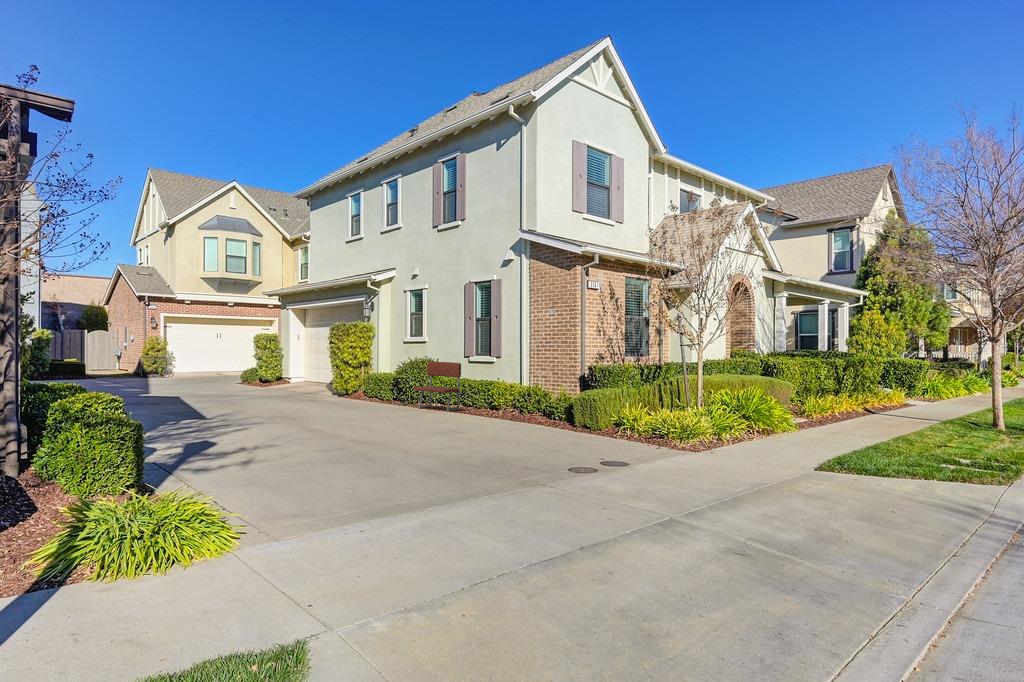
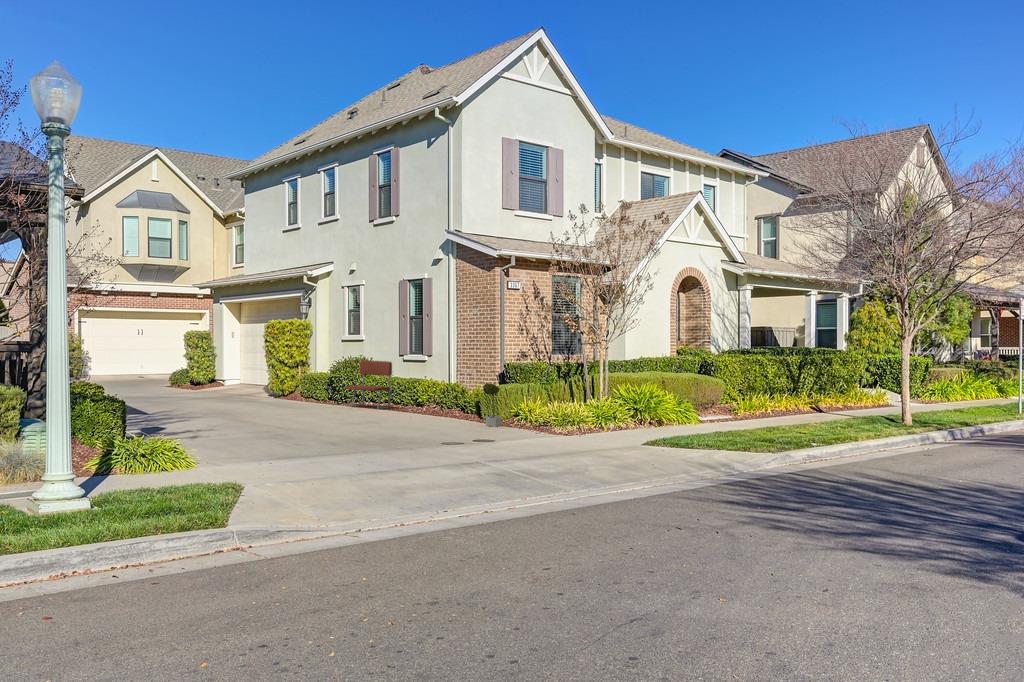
potted tree: none [579,387,599,437] -> present [483,383,502,427]

